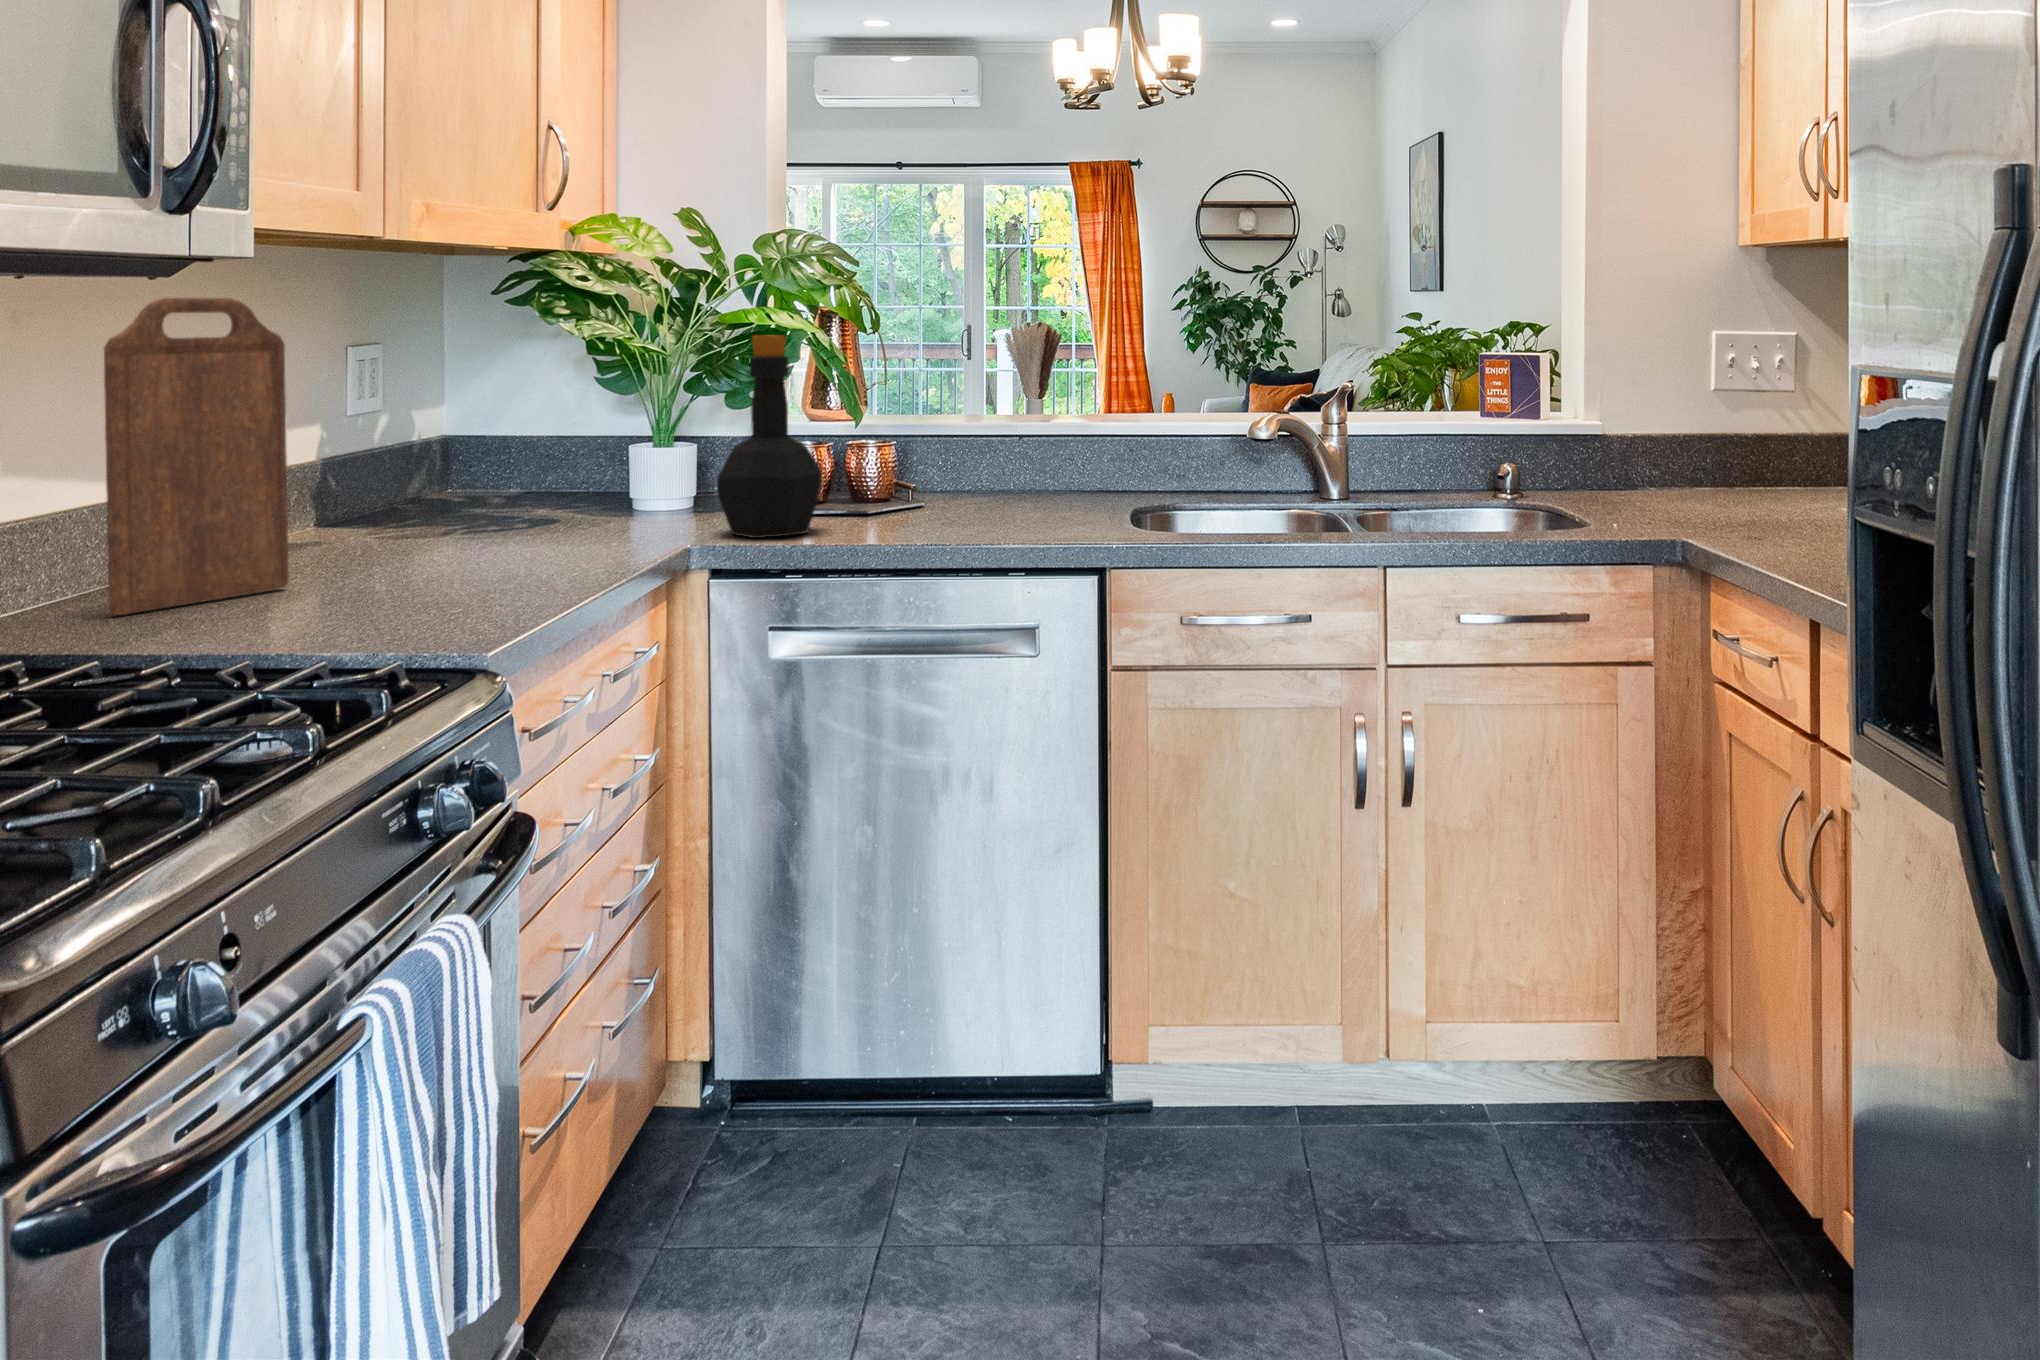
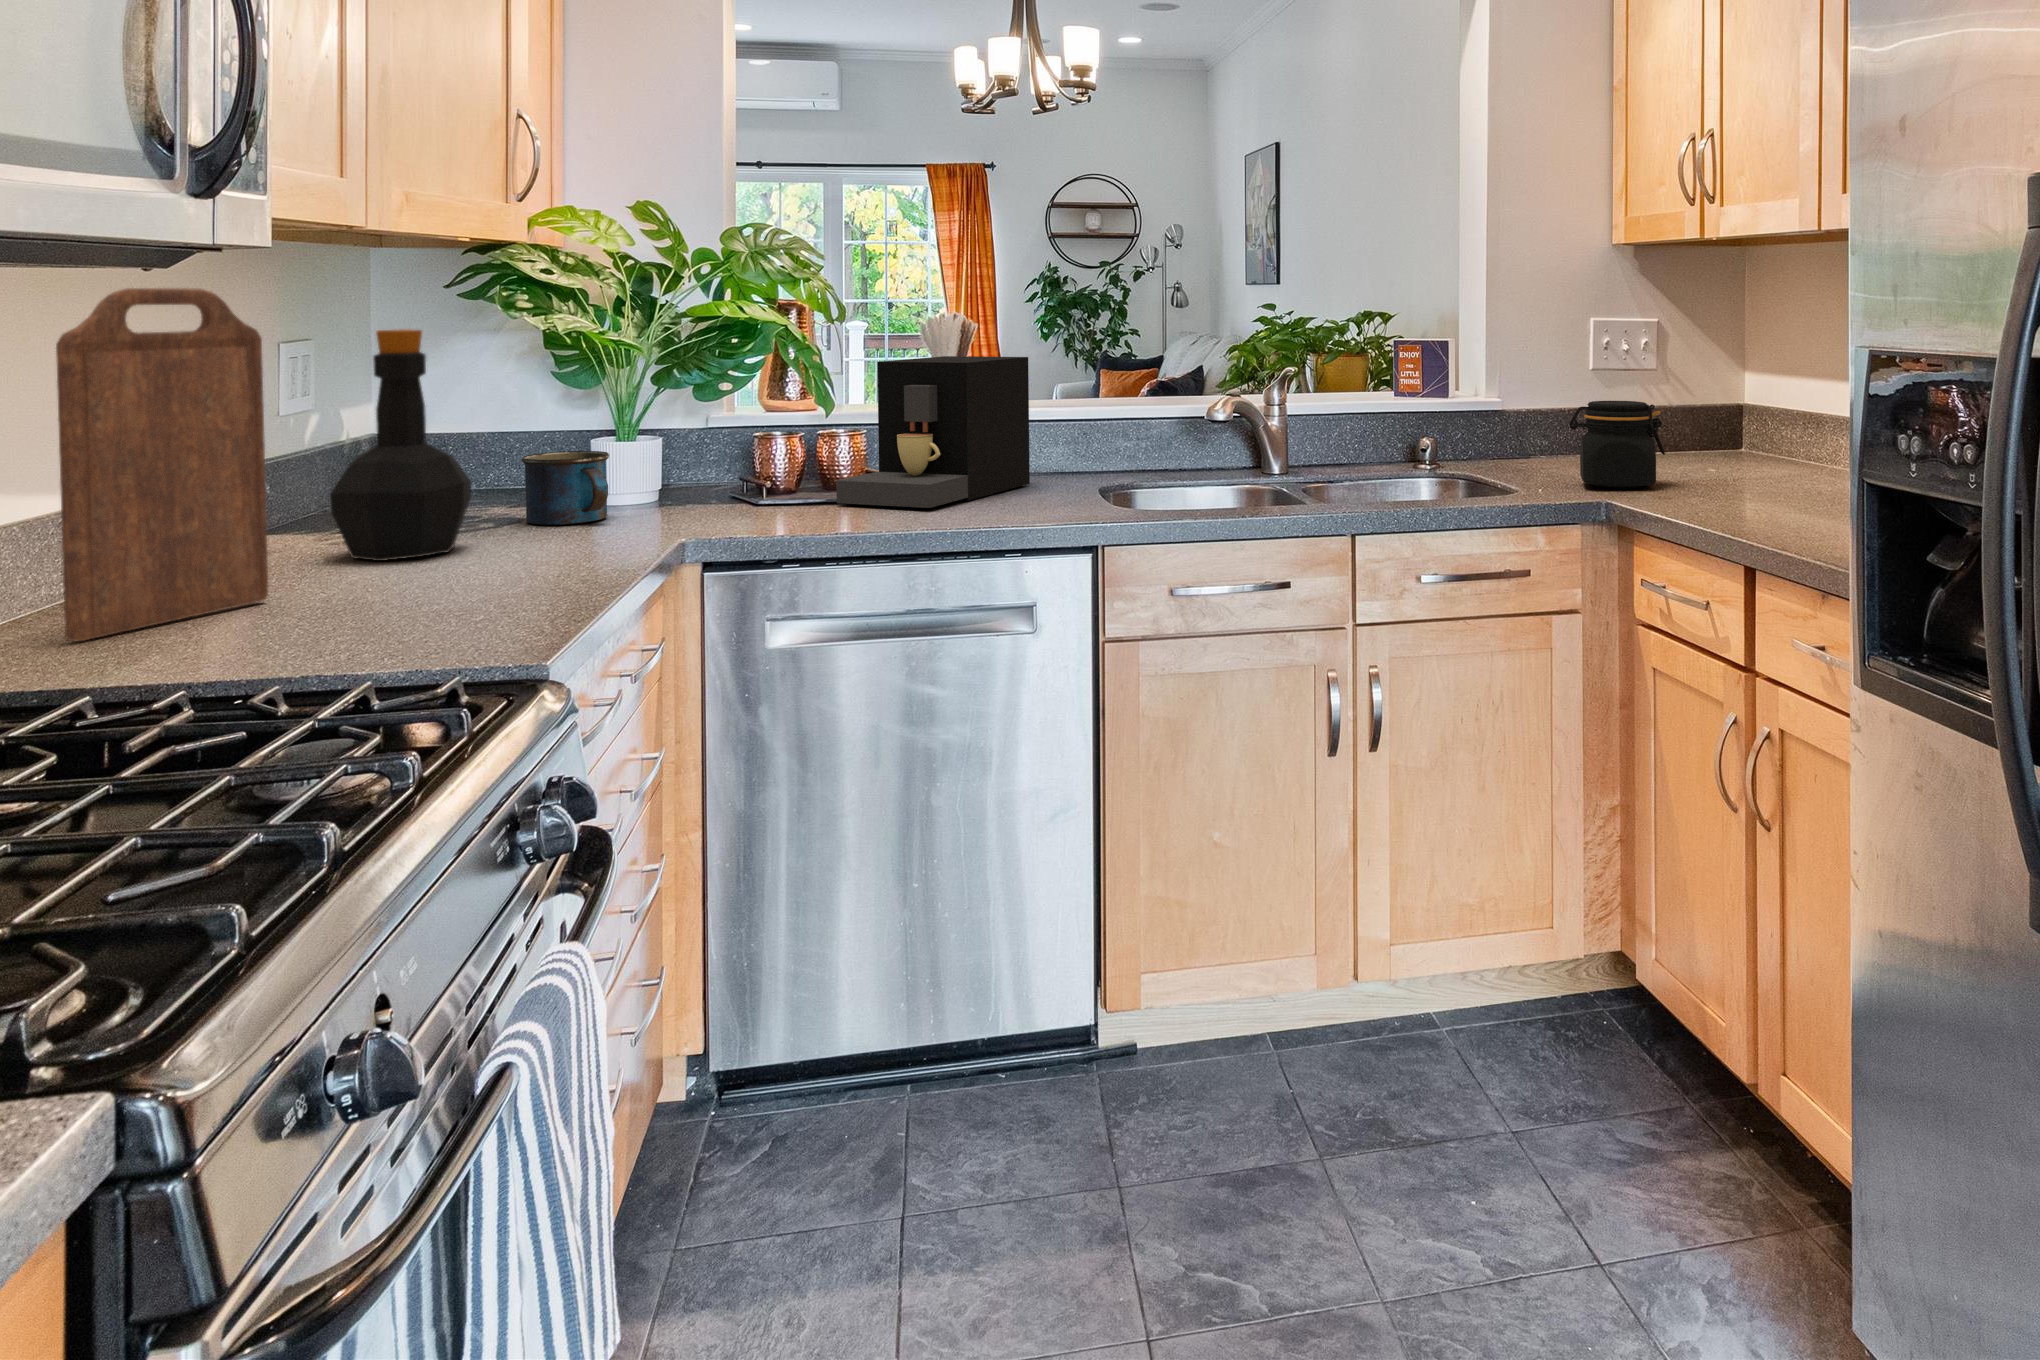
bottle: present [717,335,822,538] -> present [330,329,471,561]
coffee maker: none [855,367,1066,525] -> present [836,356,1030,508]
jar: none [1664,425,1779,527] -> present [1569,401,1665,488]
mug: none [550,457,633,529] -> present [521,451,610,525]

